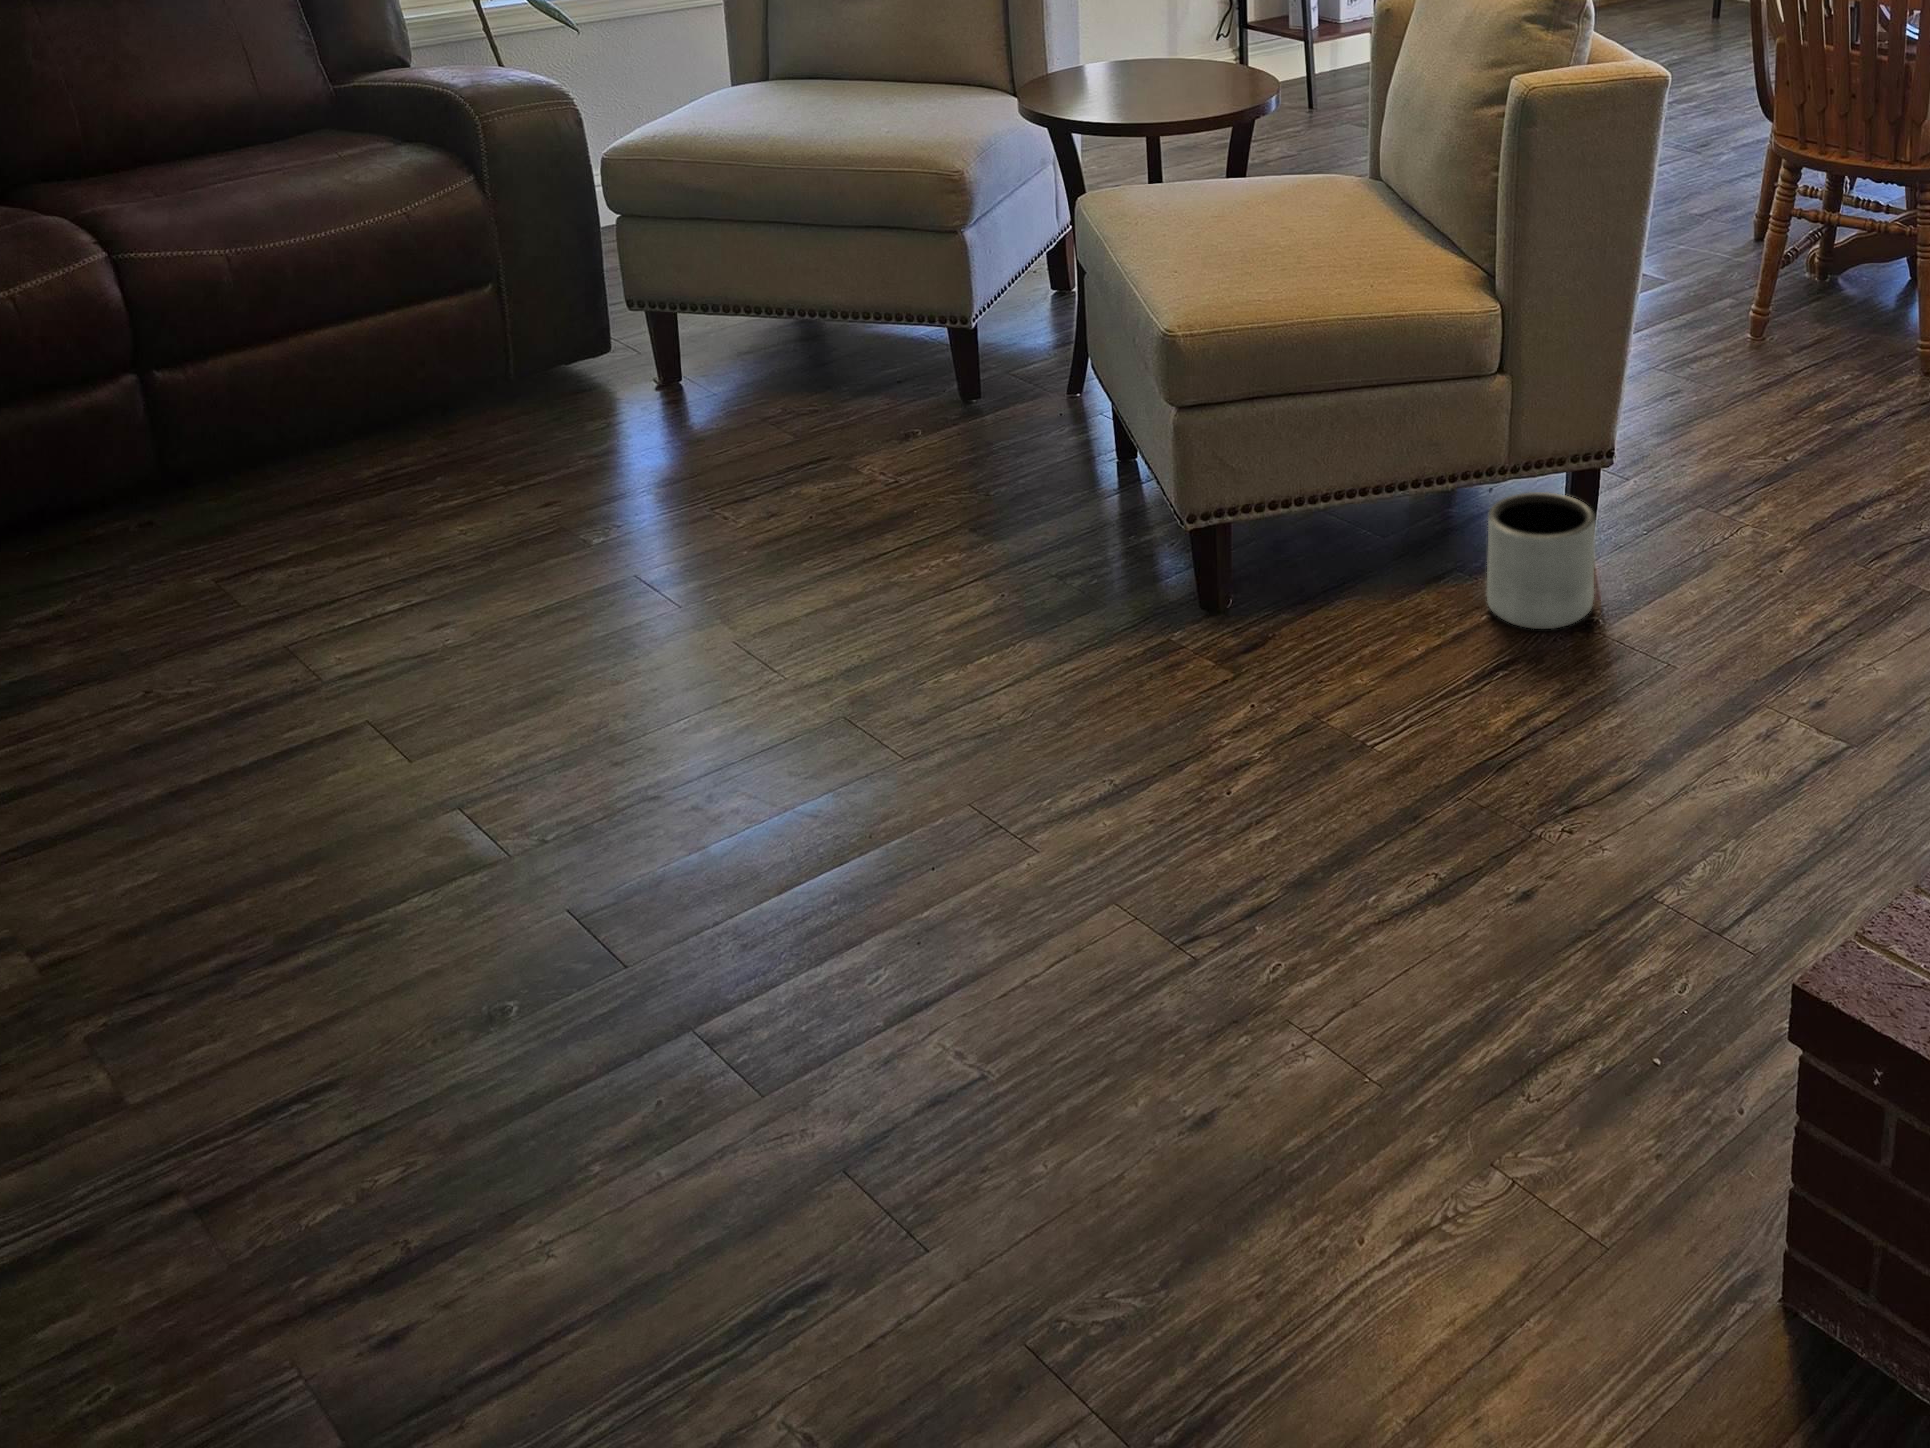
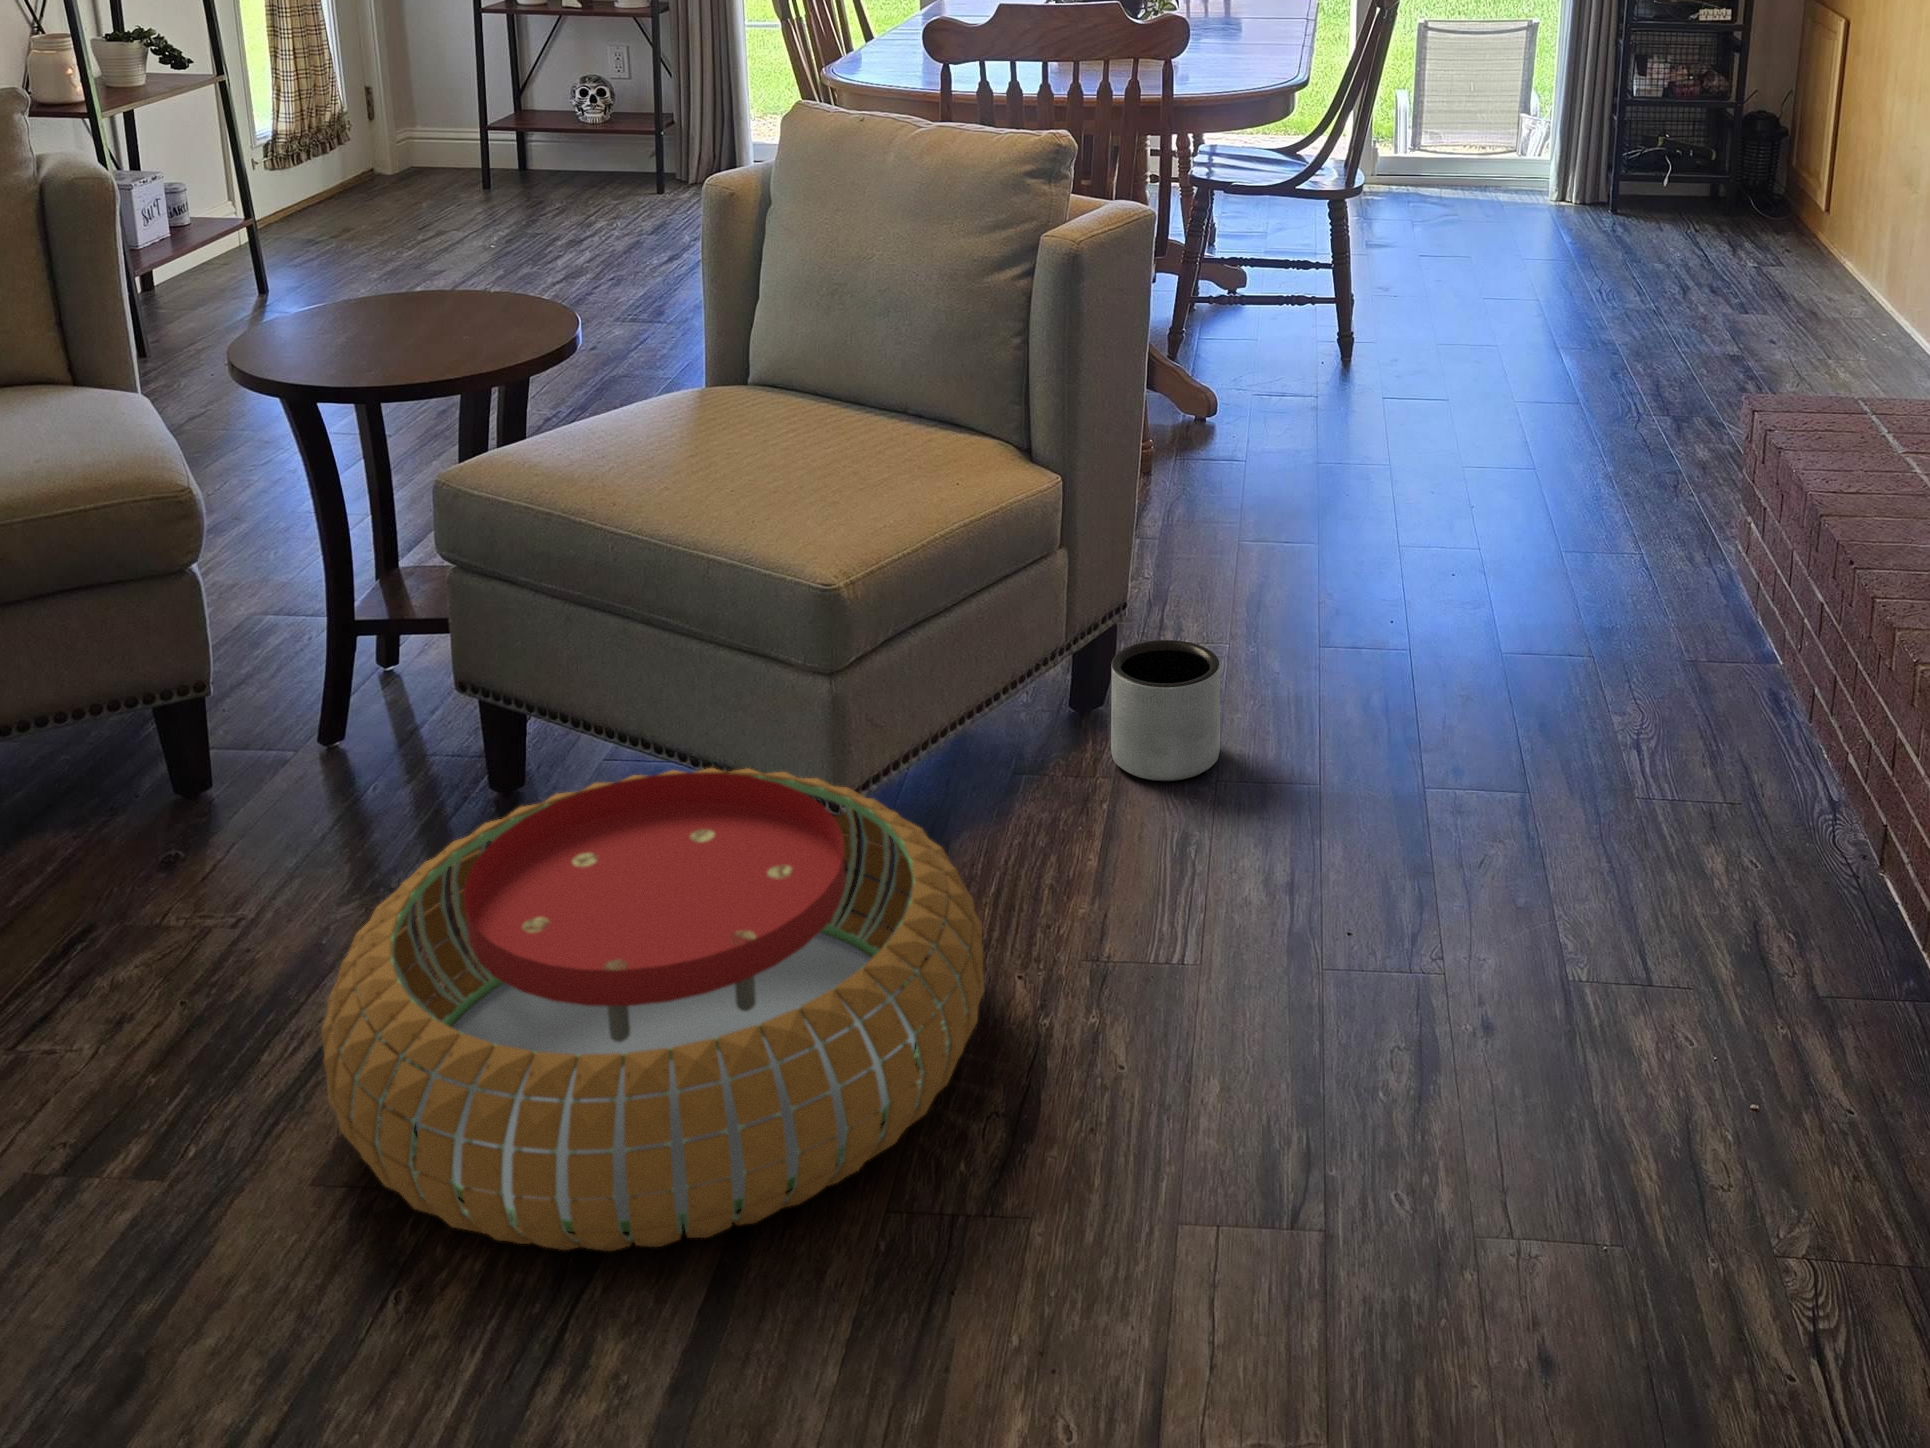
pouf: none [659,441,1174,774] -> present [321,768,984,1251]

